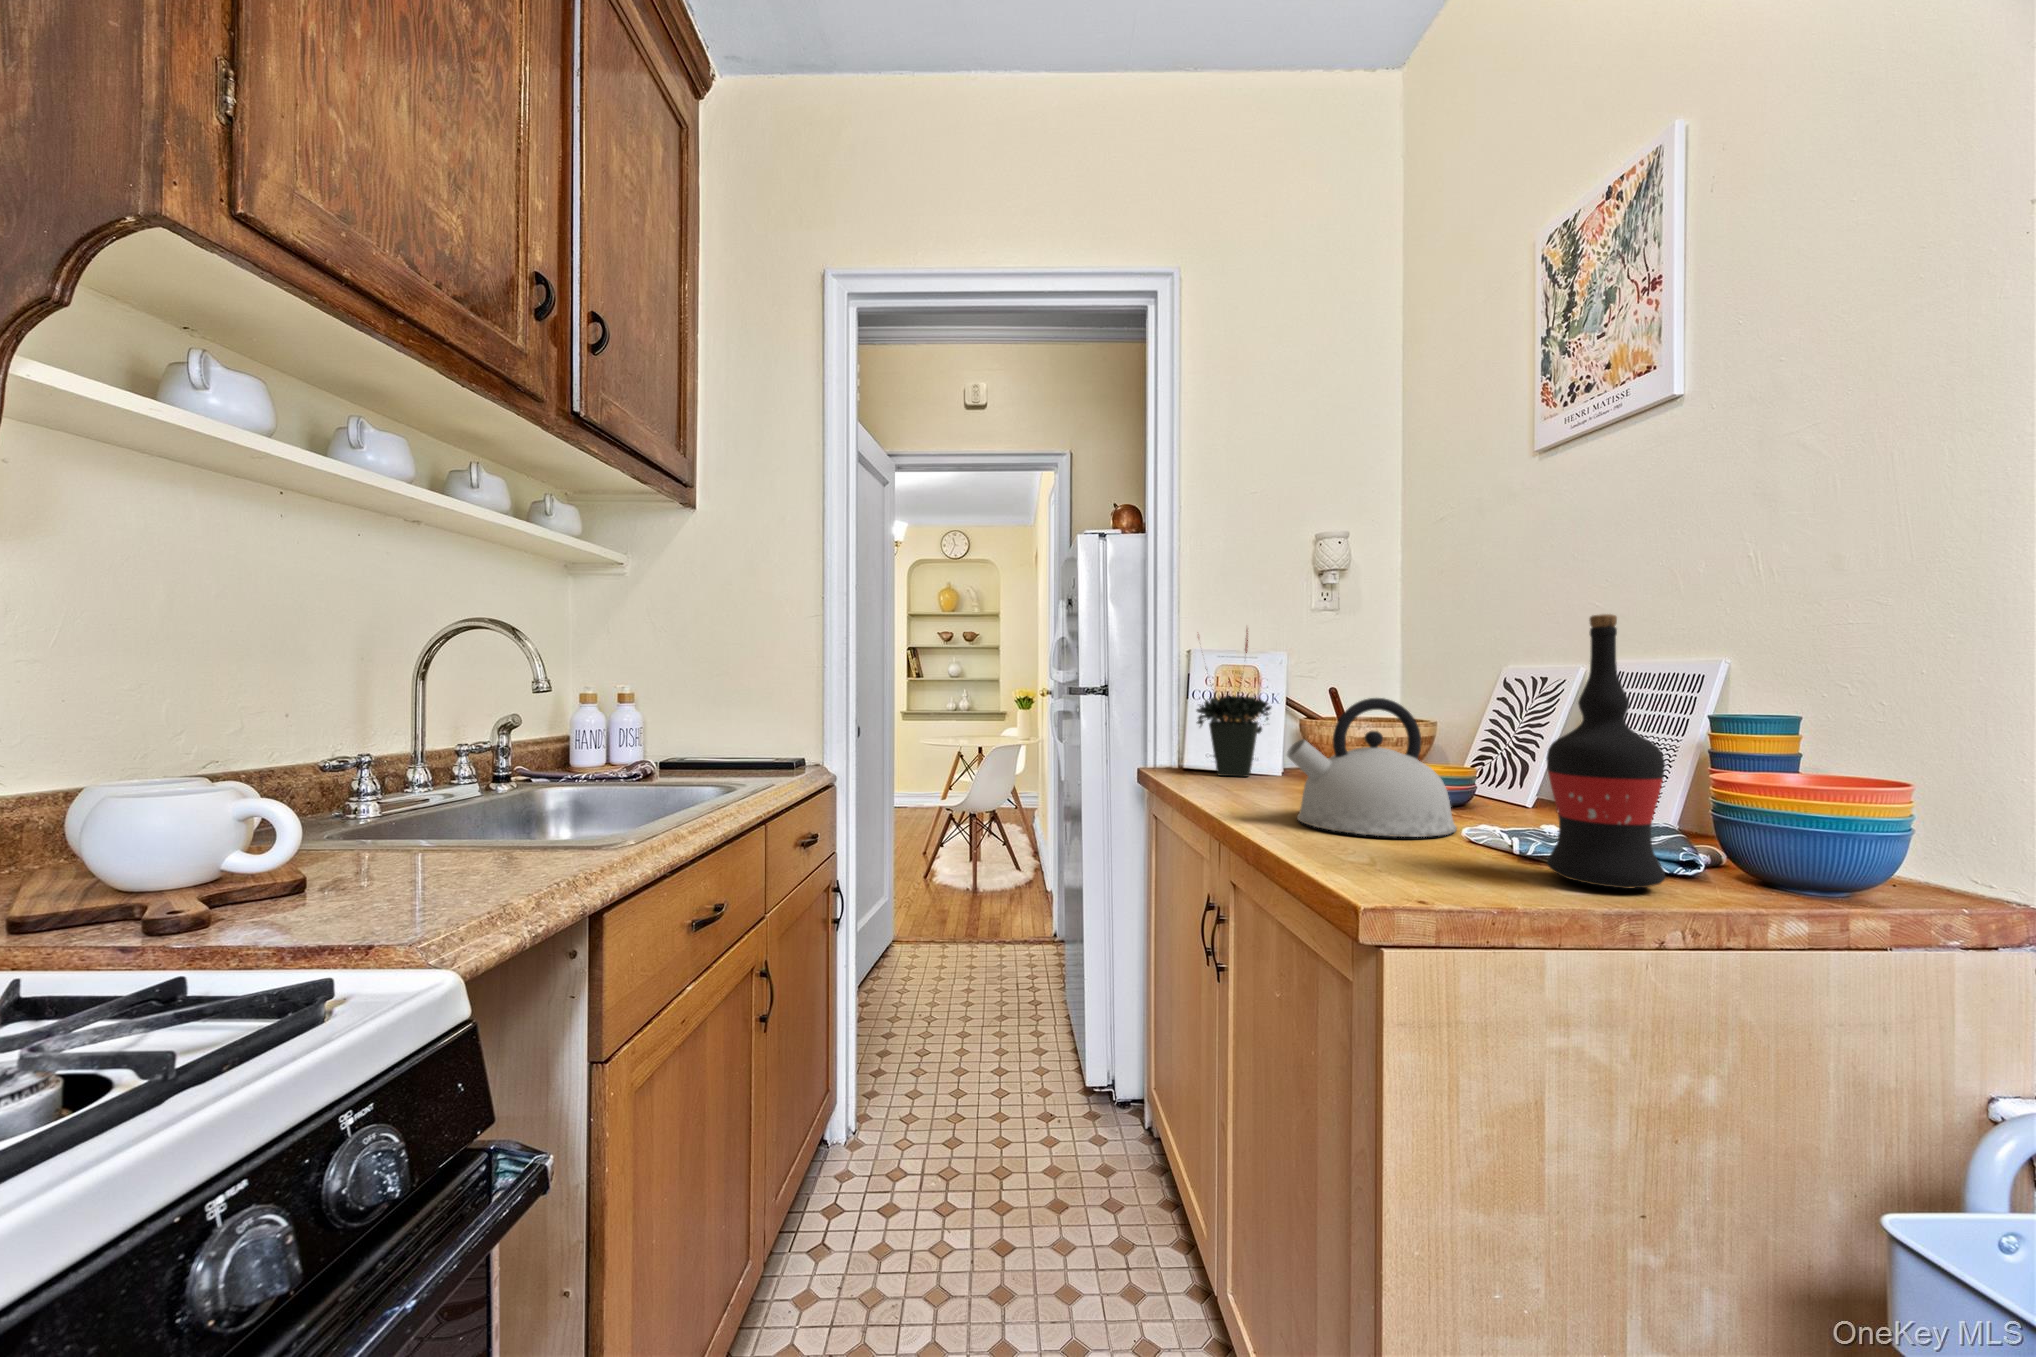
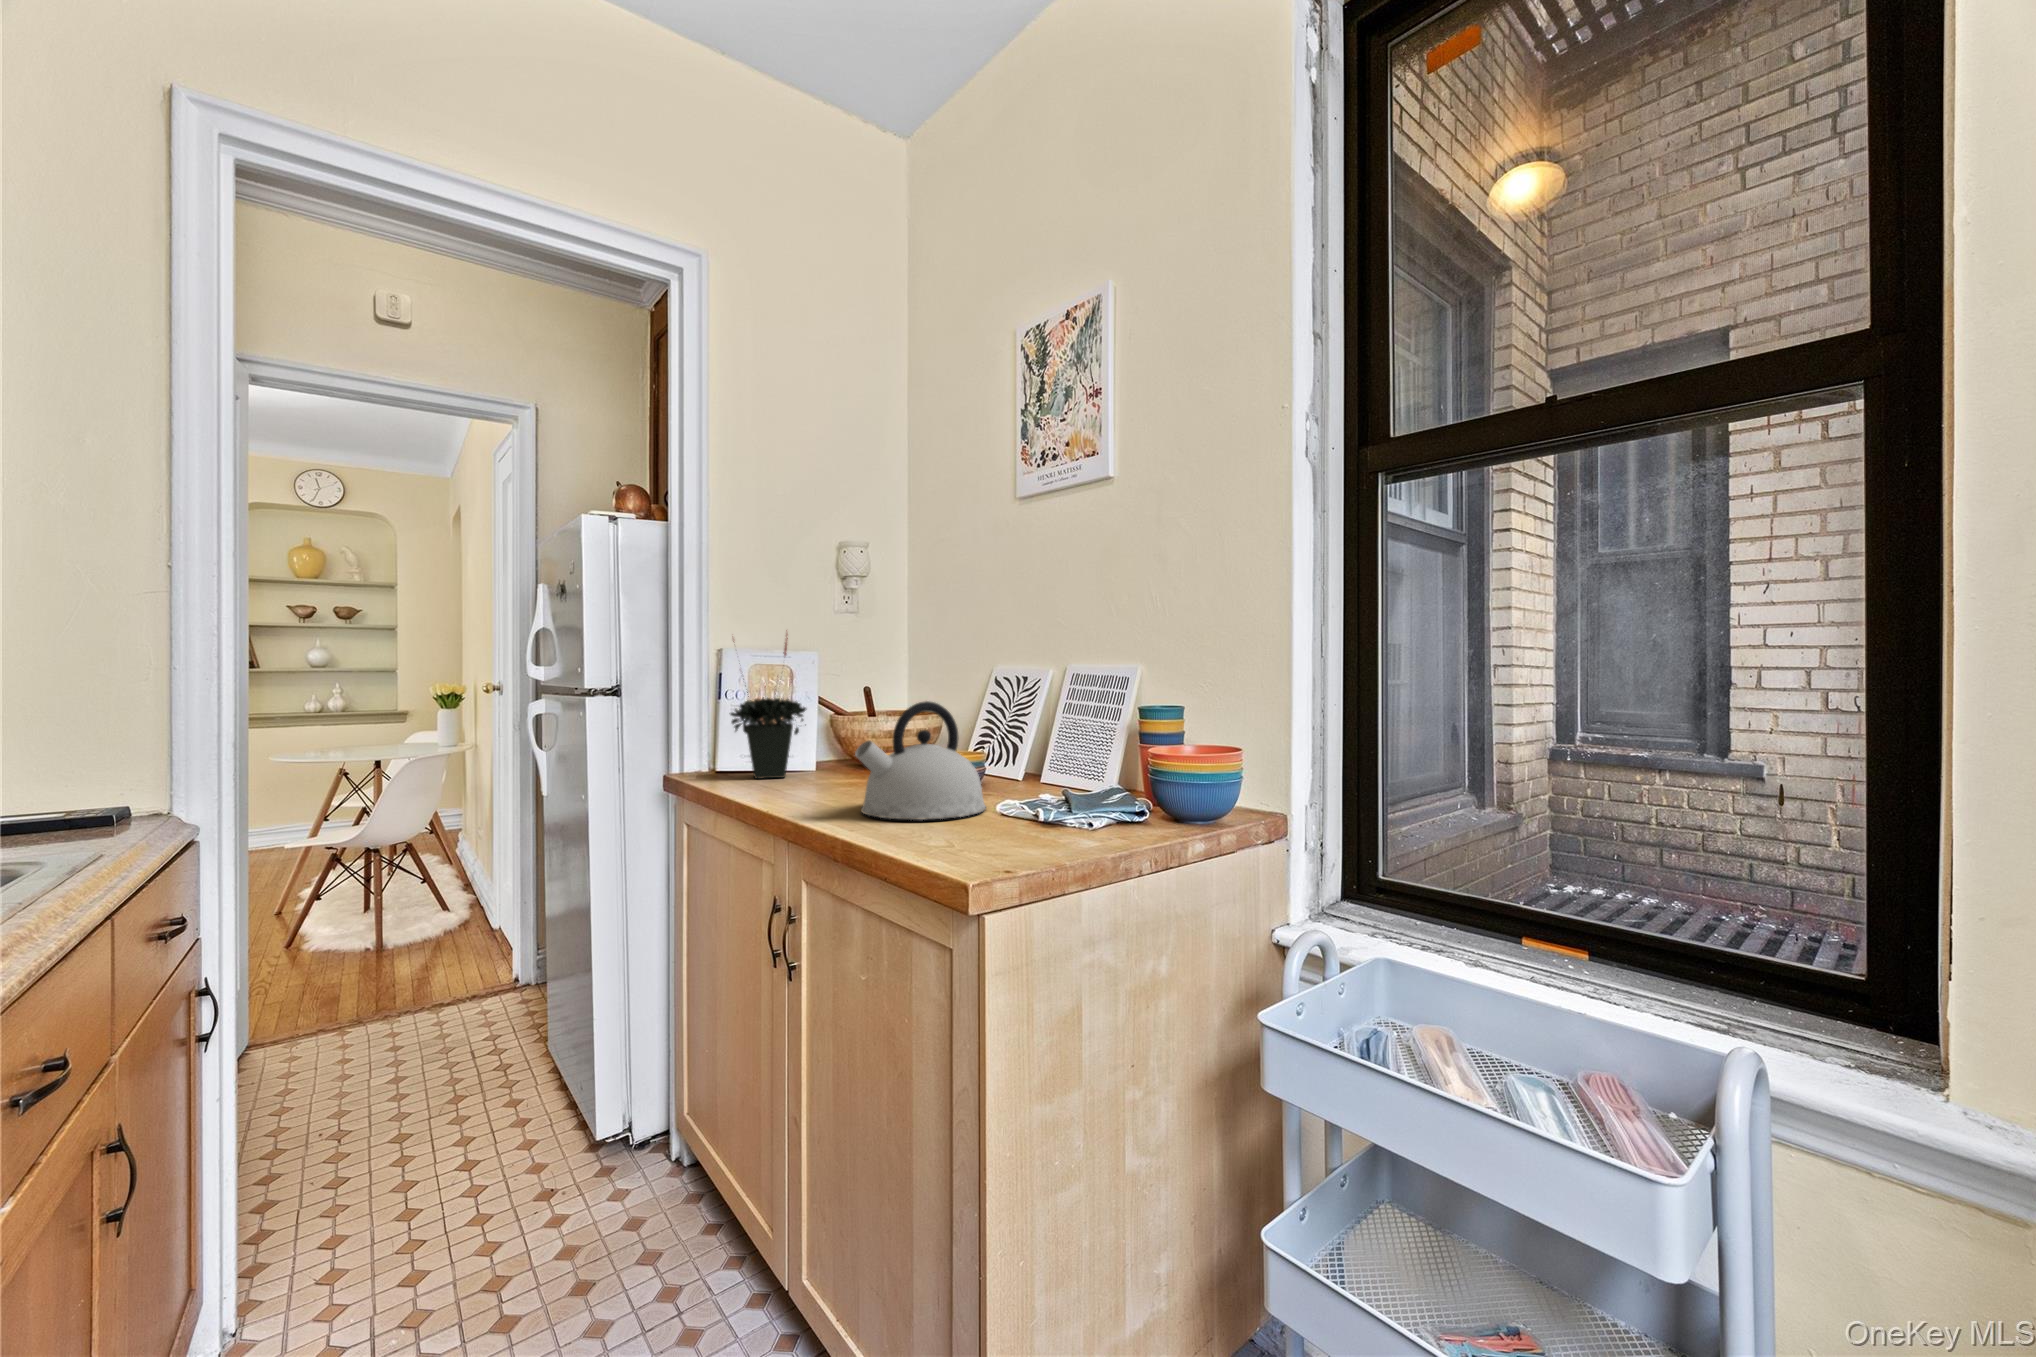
wine bottle: present [1546,614,1665,889] -> none [1061,642,1129,836]

